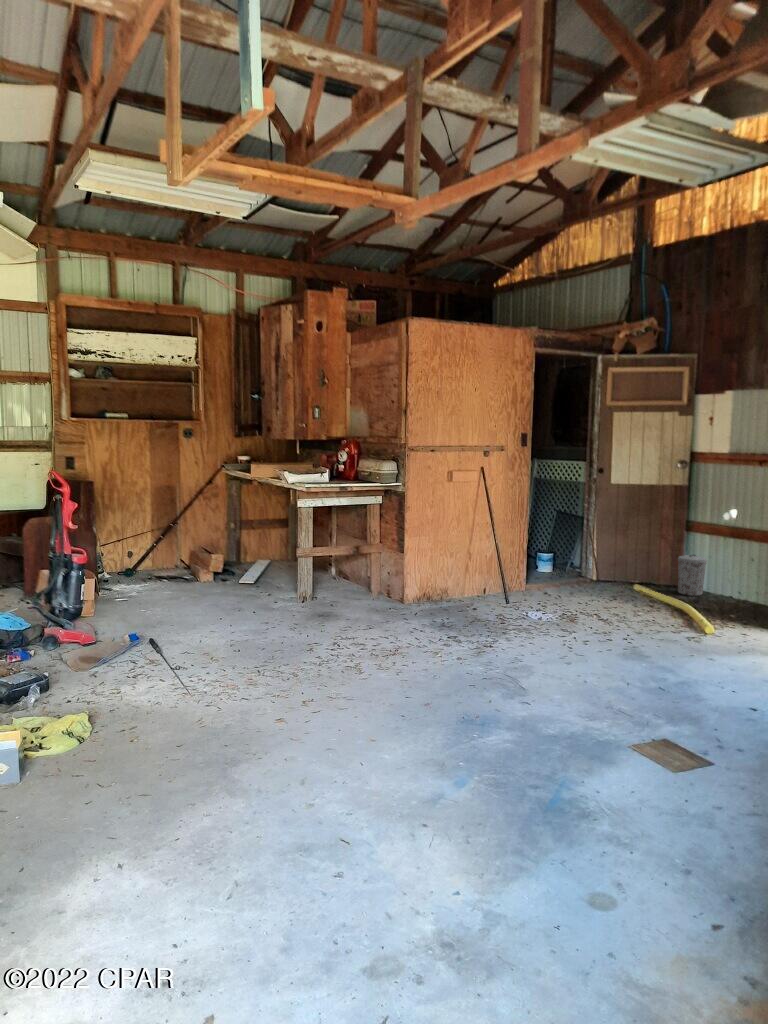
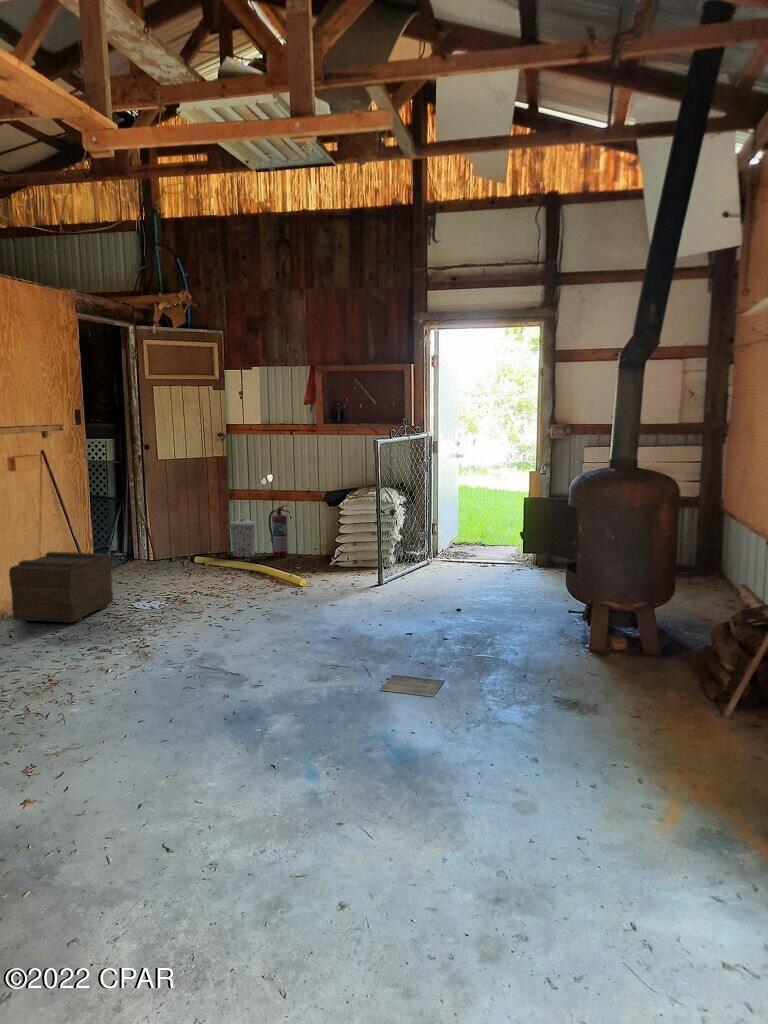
fire extinguisher: none [721,546,745,604] -> present [269,505,290,557]
wooden crate: none [433,551,515,613] -> present [9,552,113,622]

